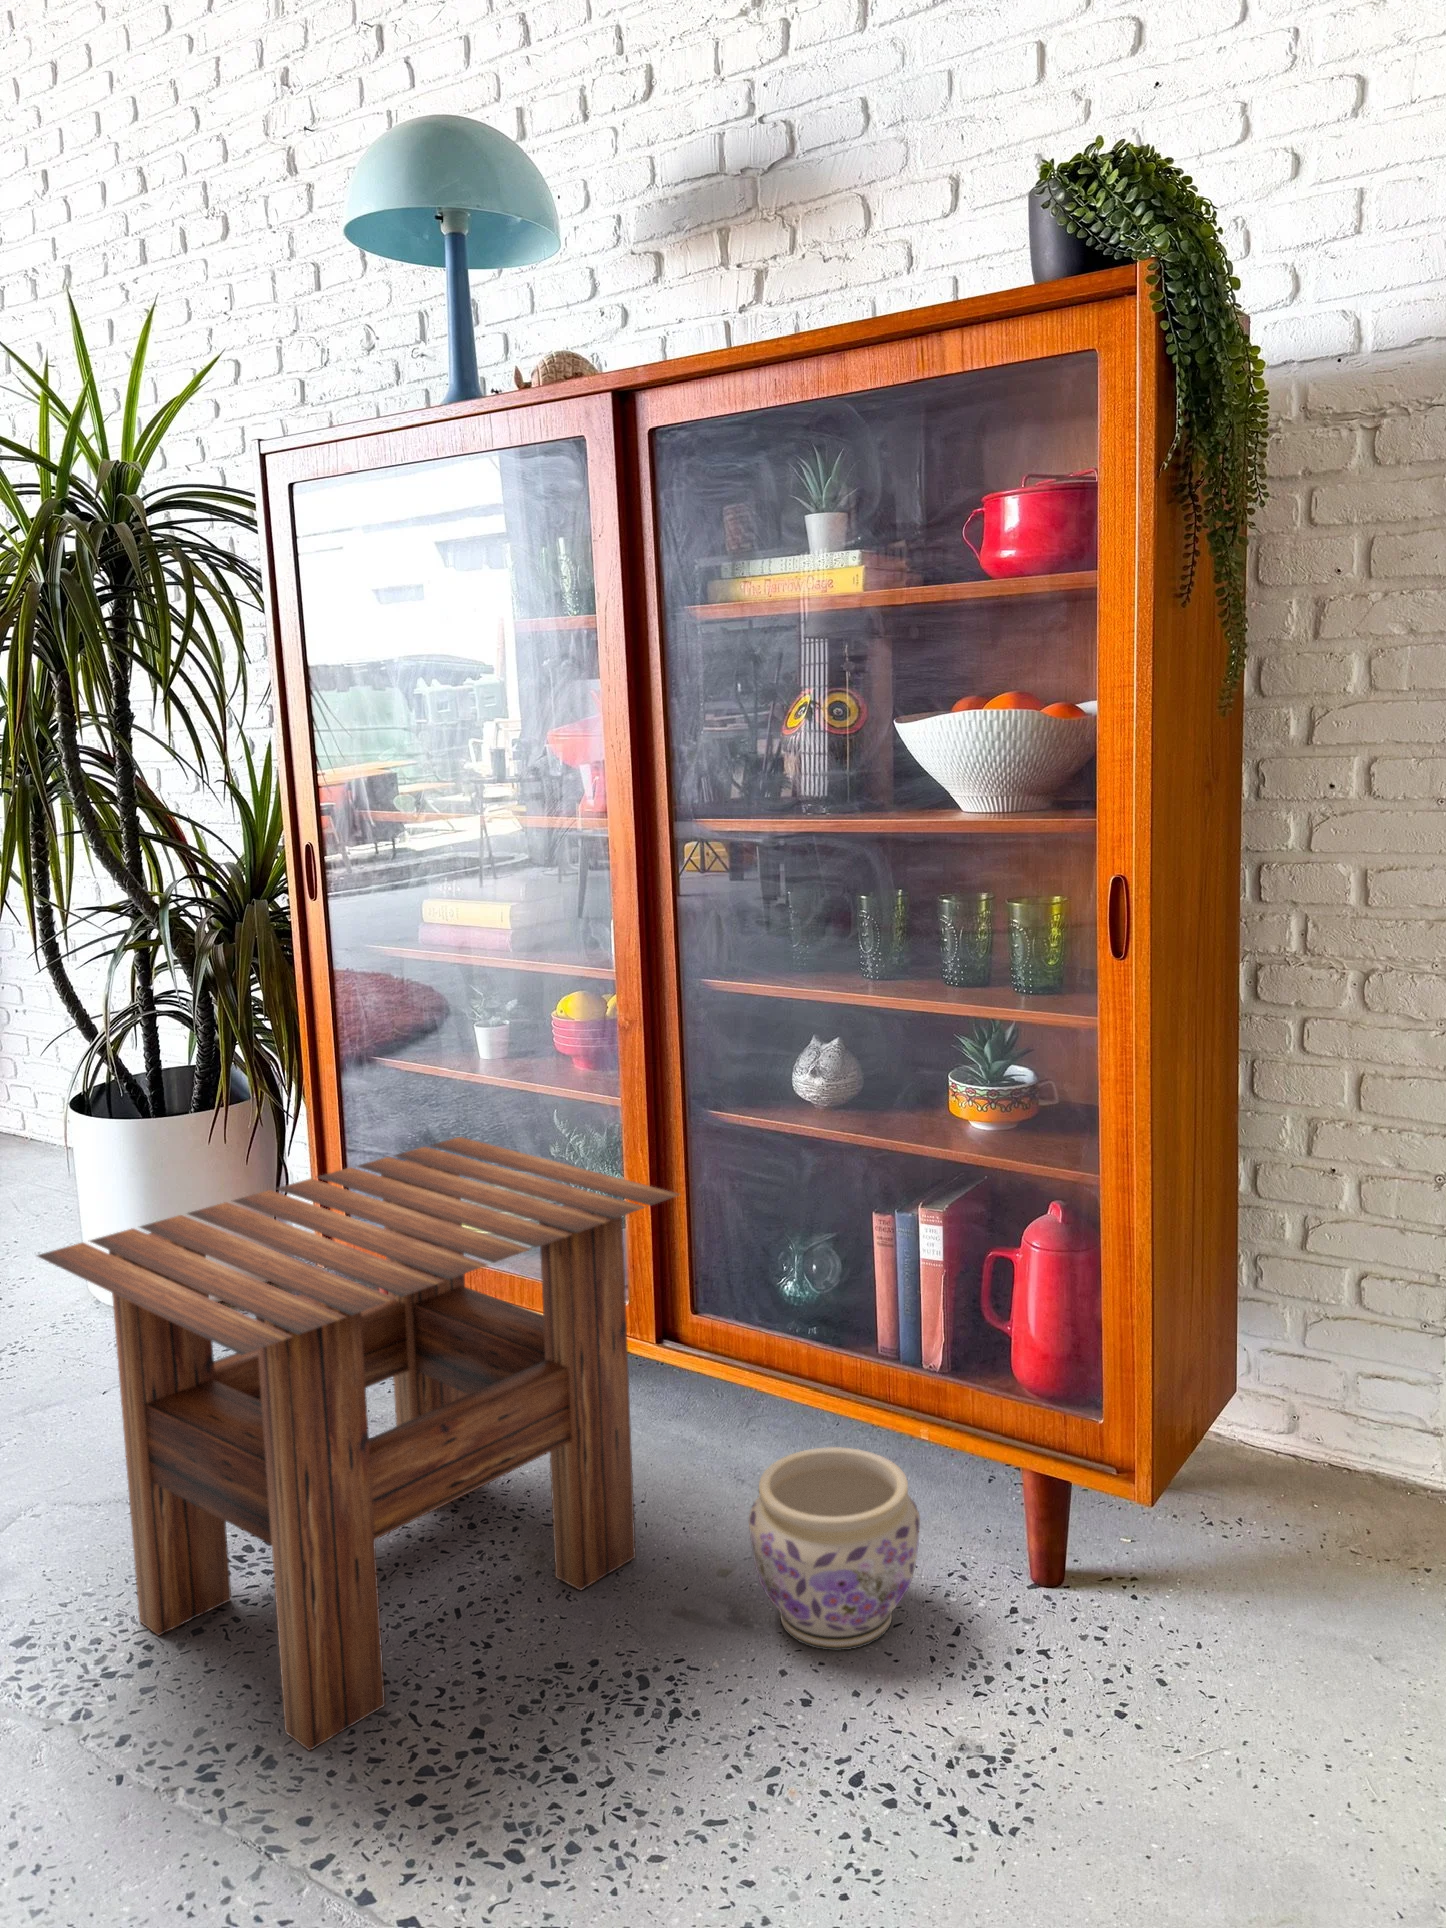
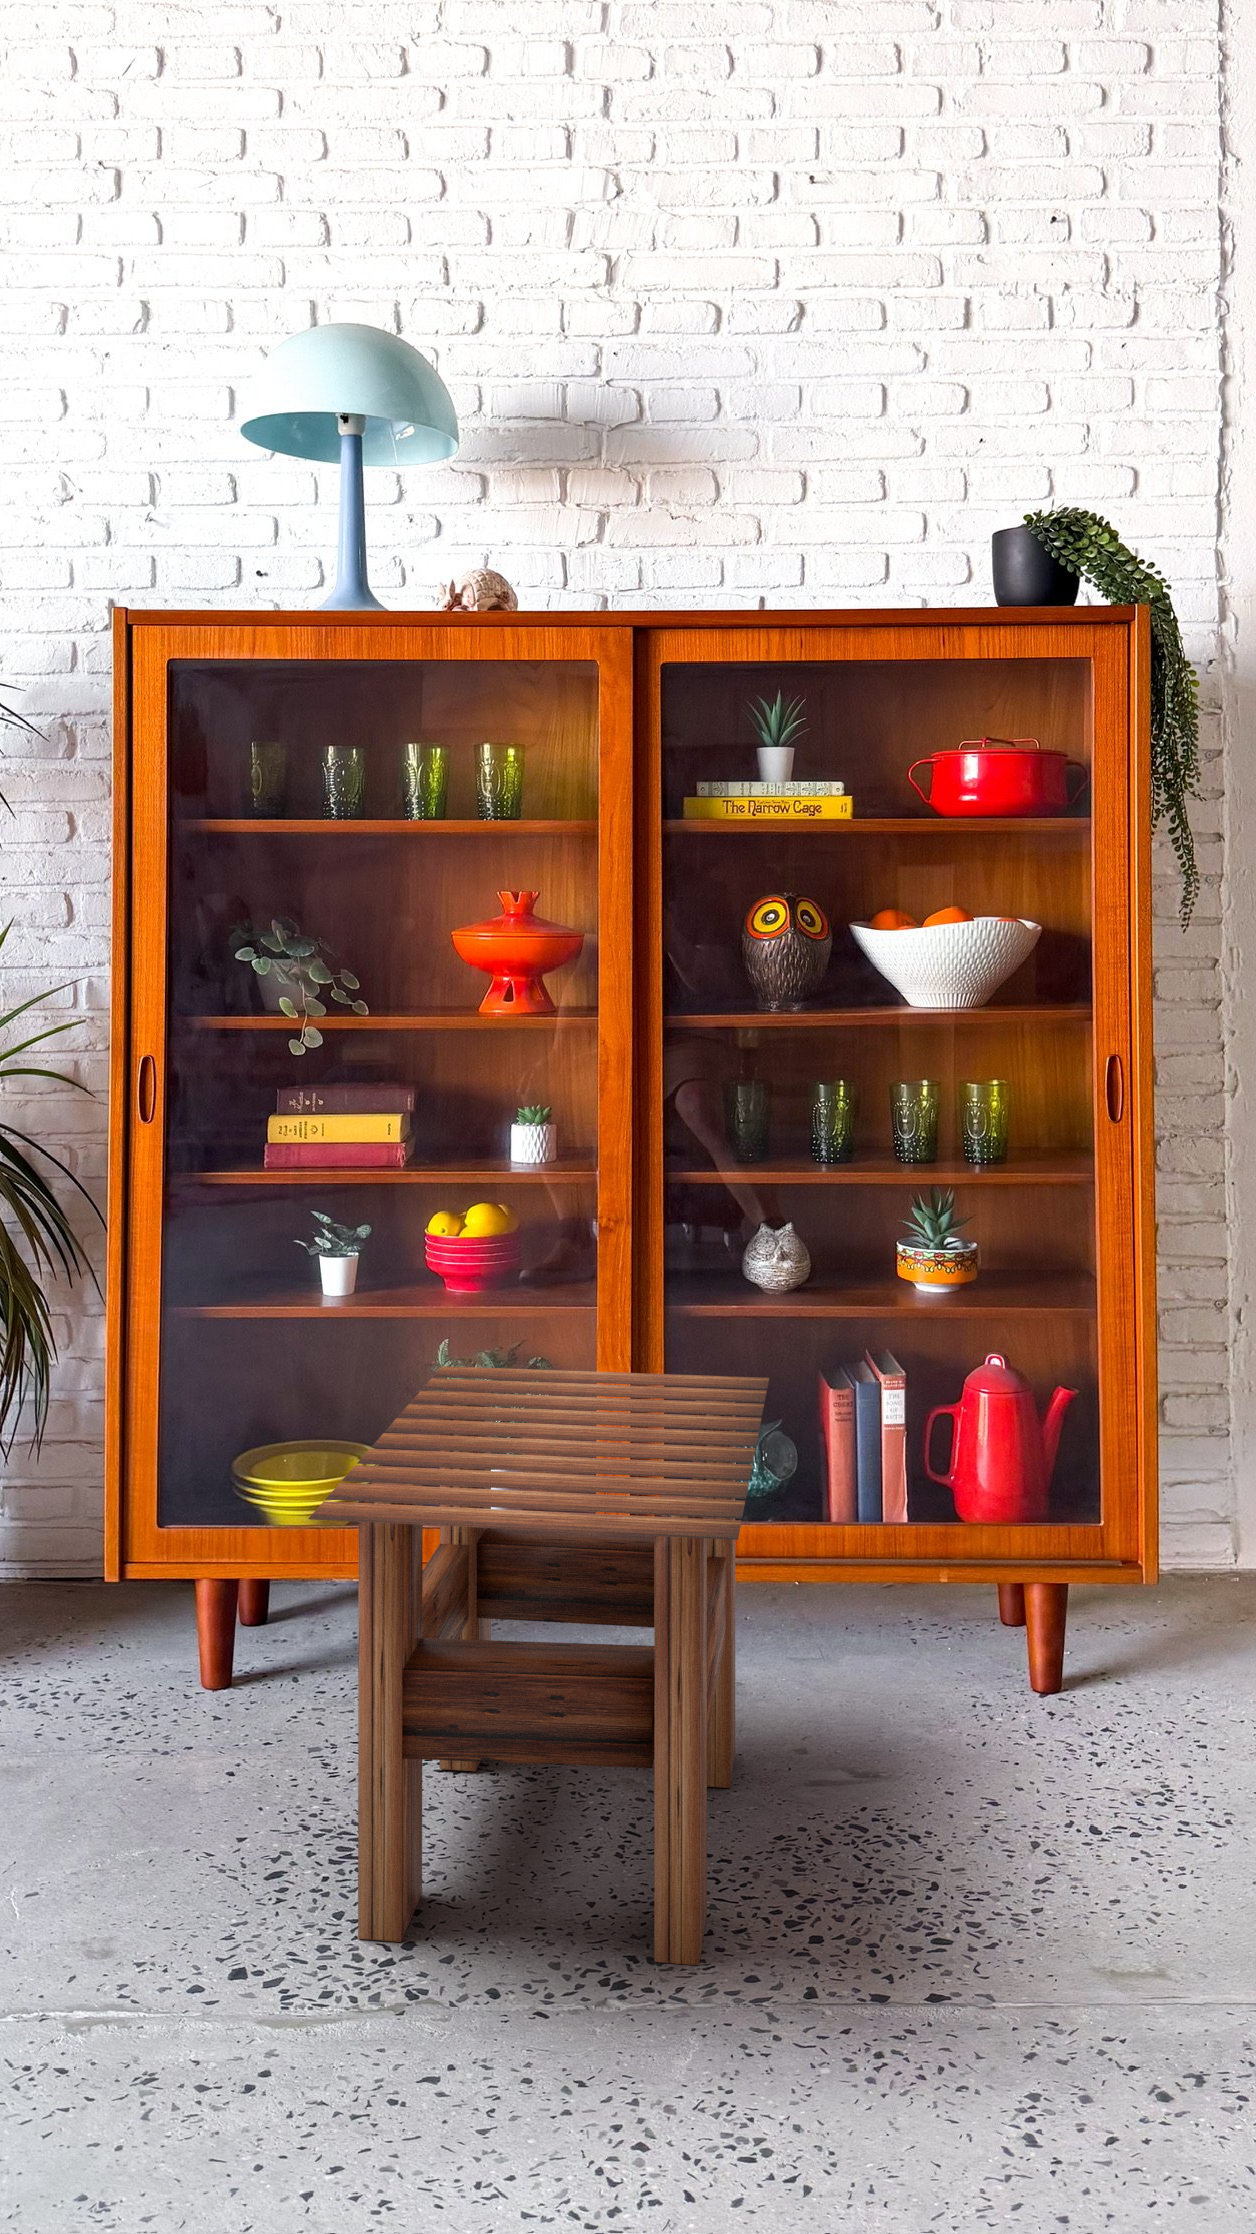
planter: present [749,1447,920,1650] -> none [873,1590,1028,1769]

